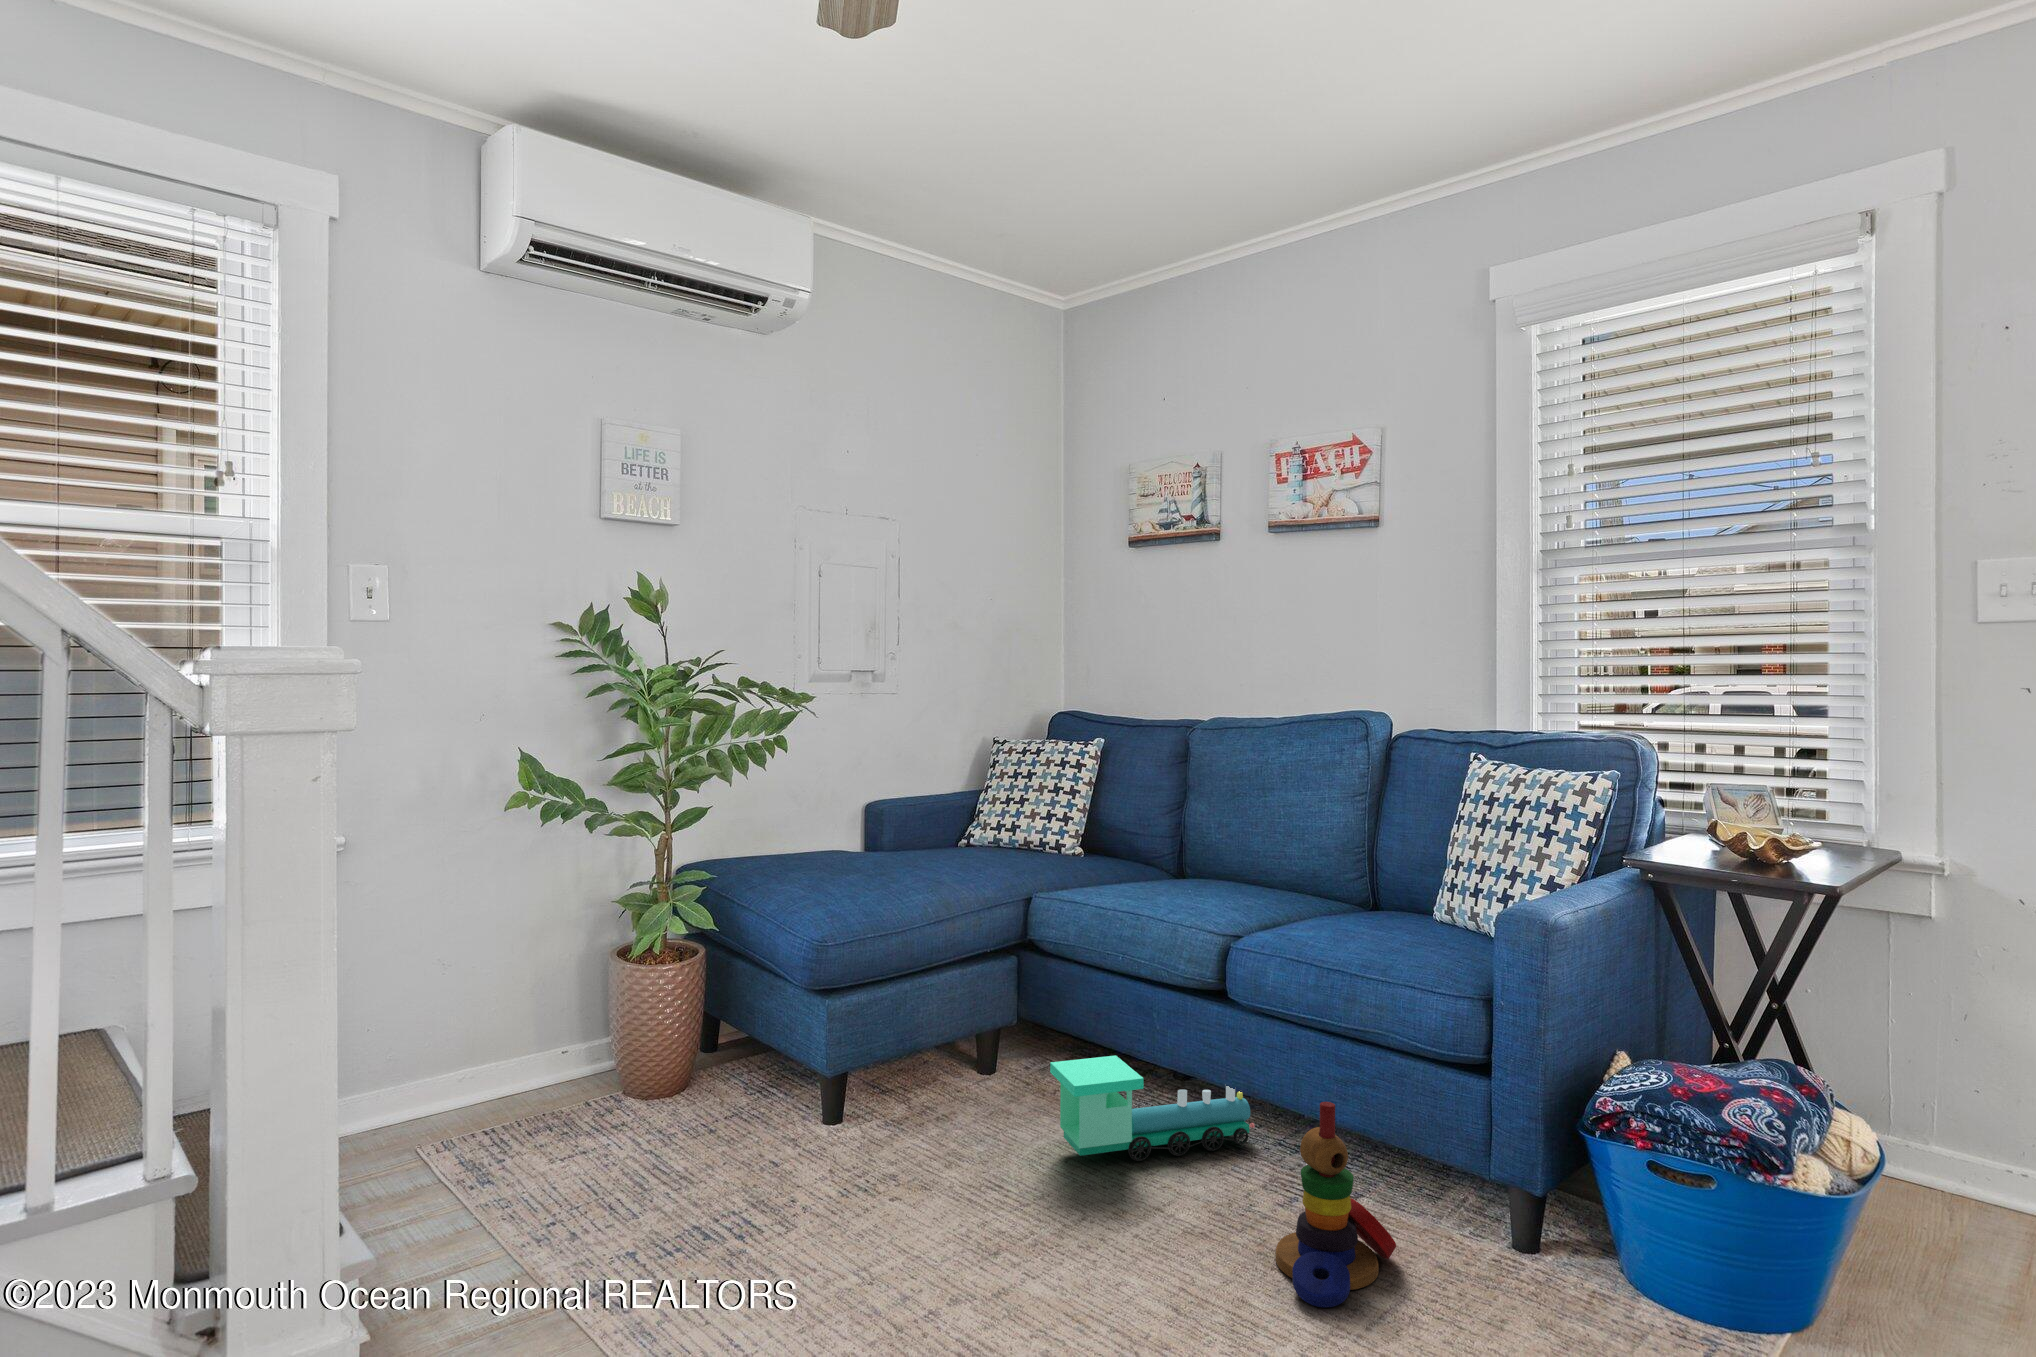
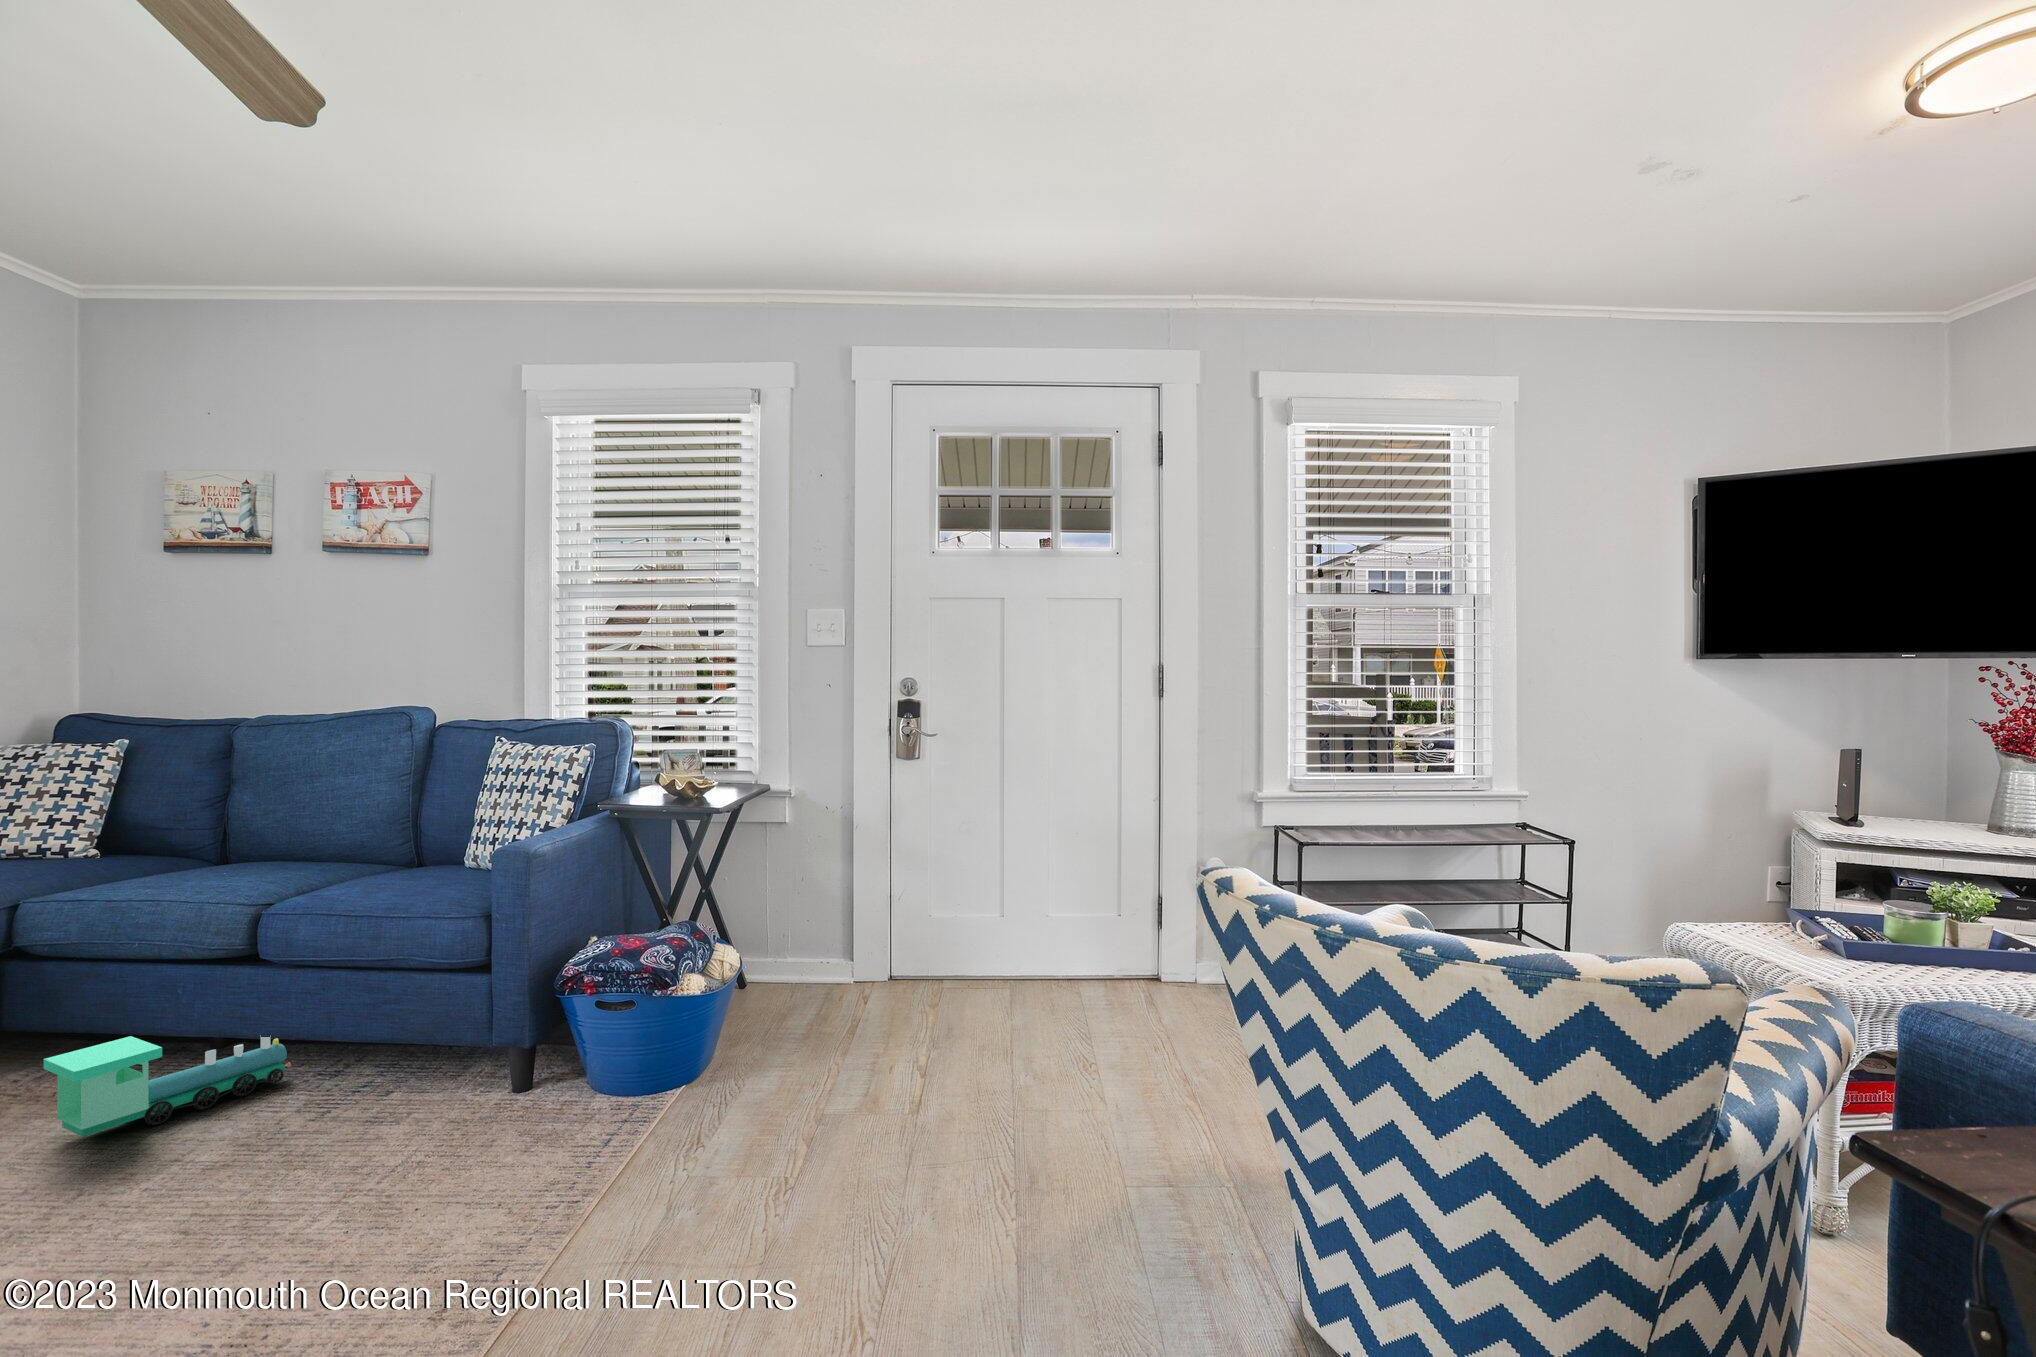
stacking toy: present [1275,1102,1396,1308] -> none [297,1018,409,1177]

